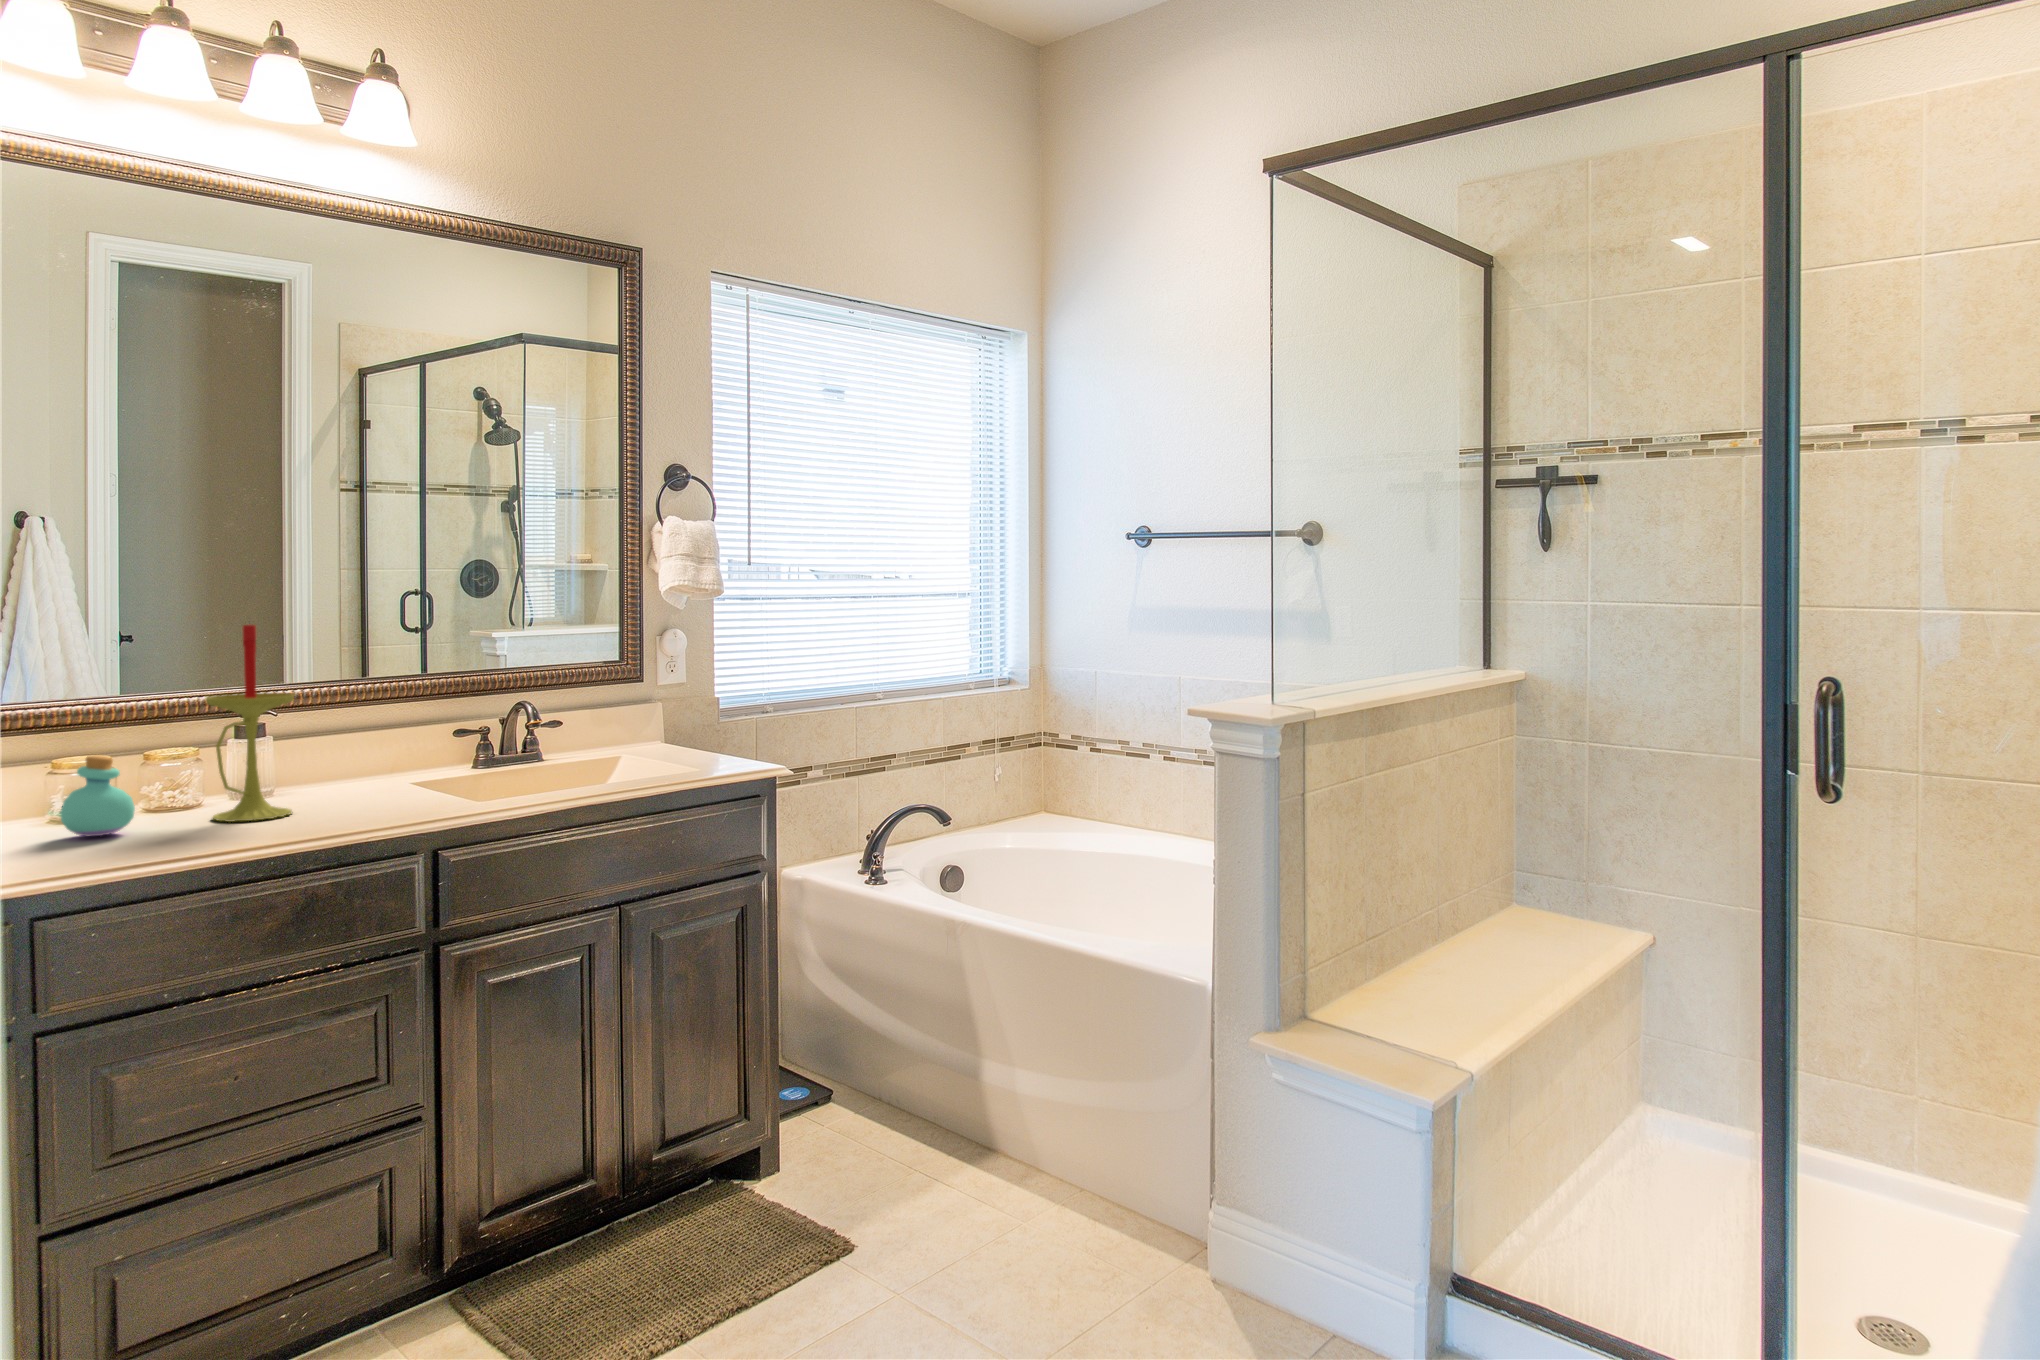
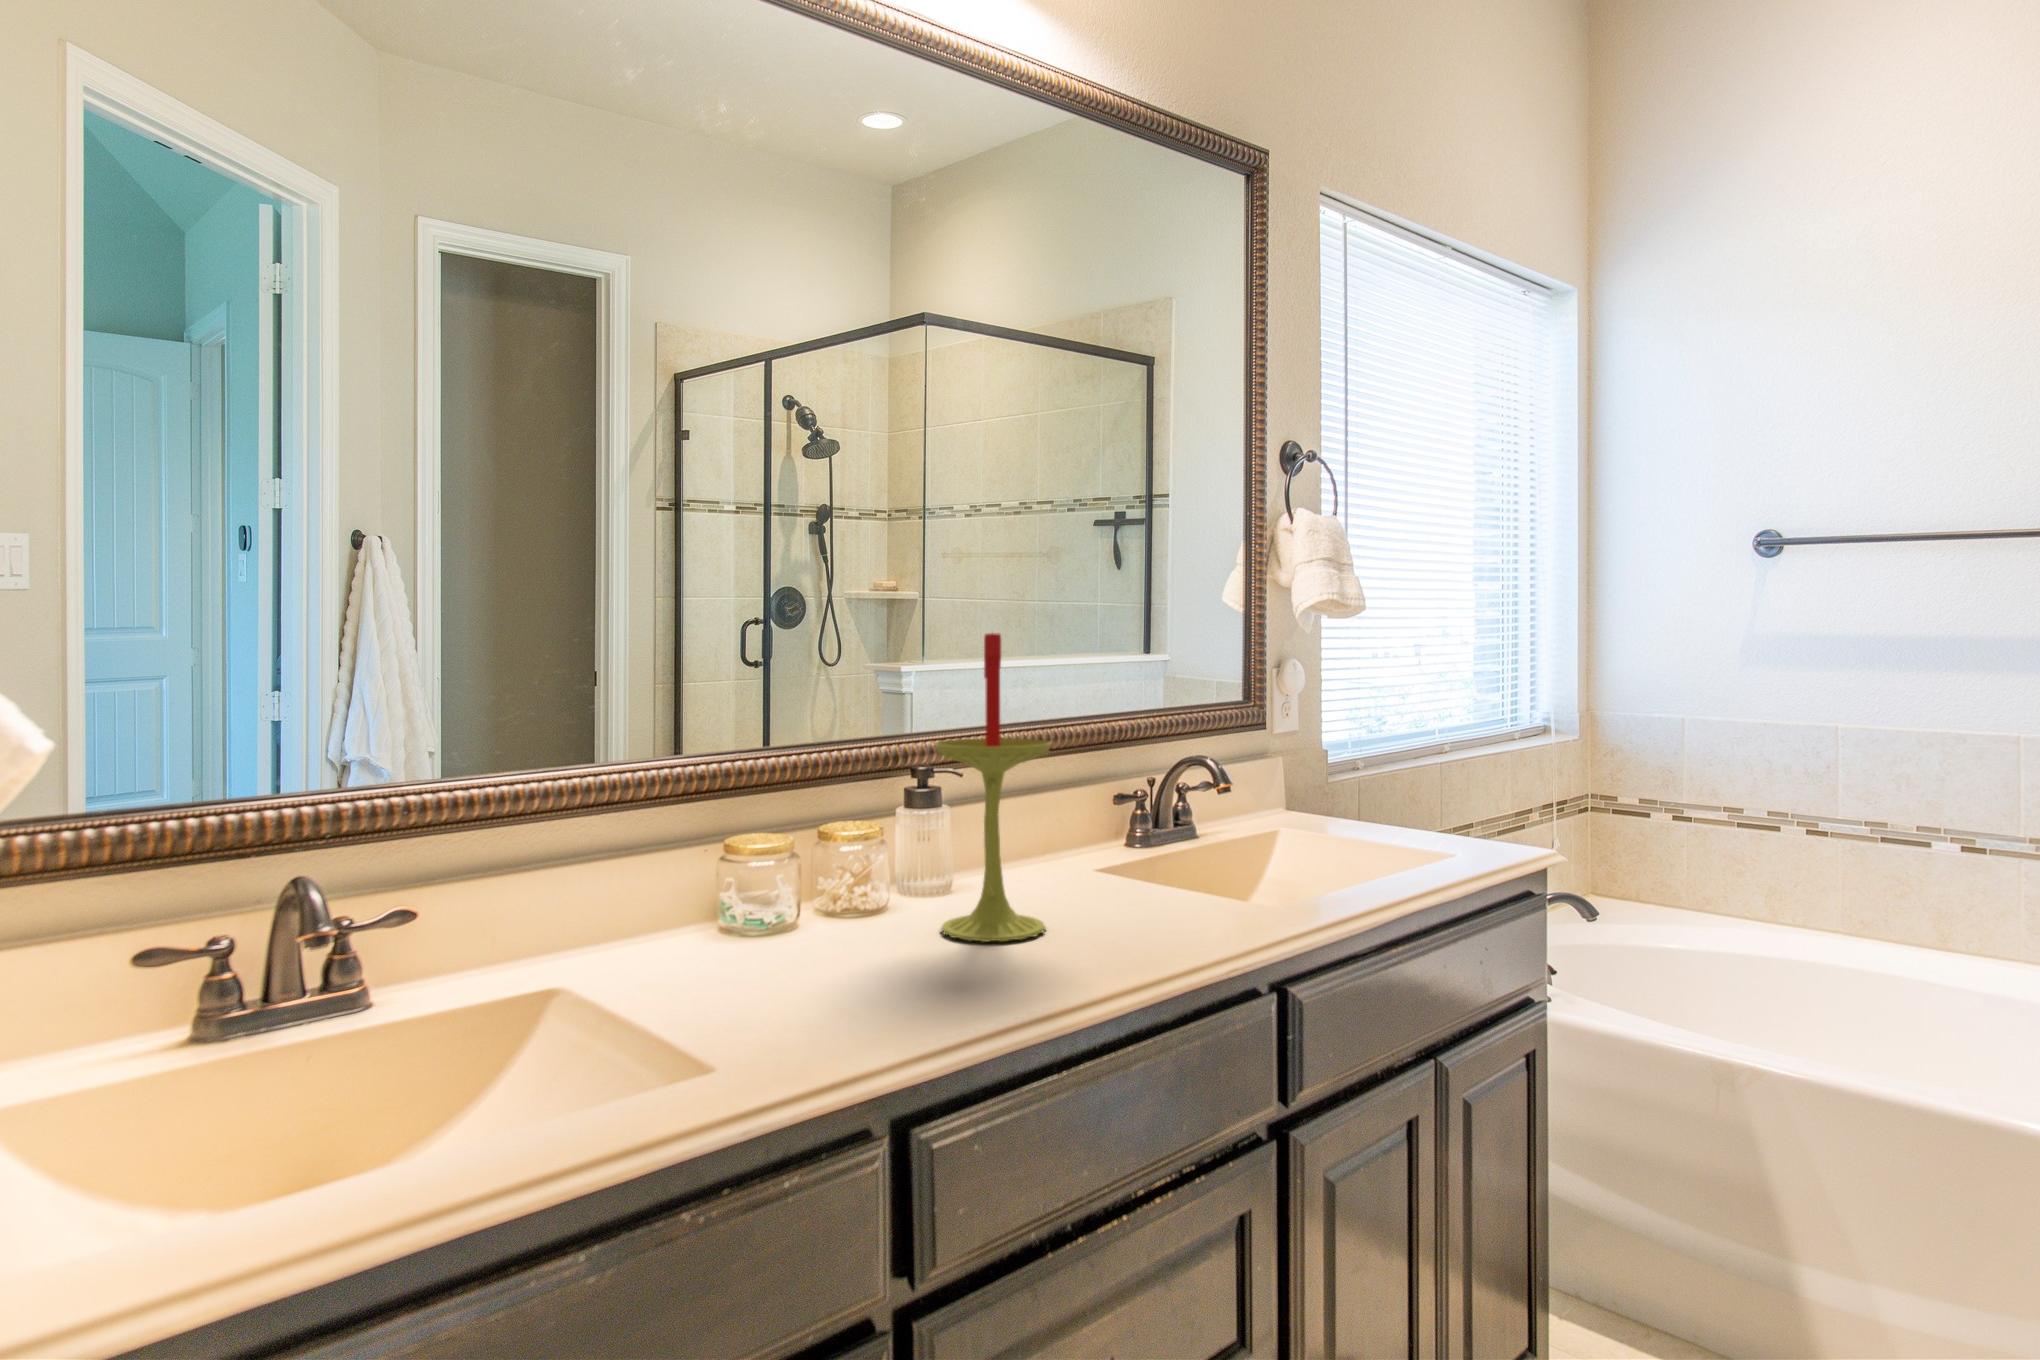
perfume bottle: present [60,755,135,836] -> none [784,838,879,972]

